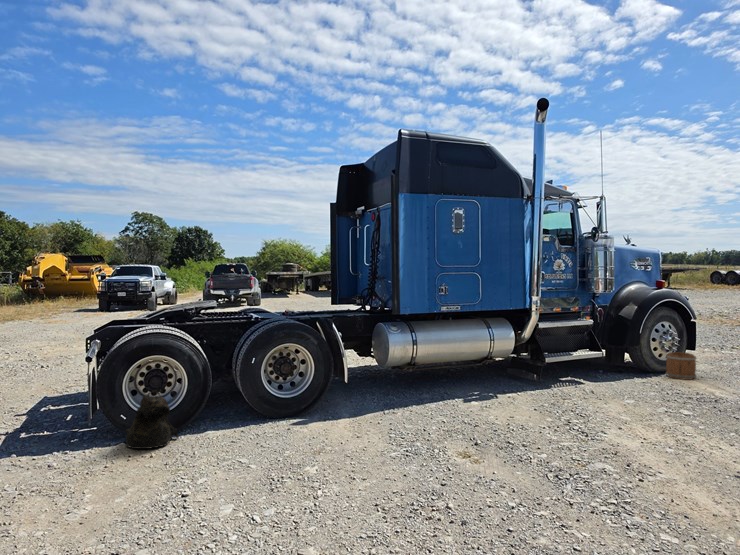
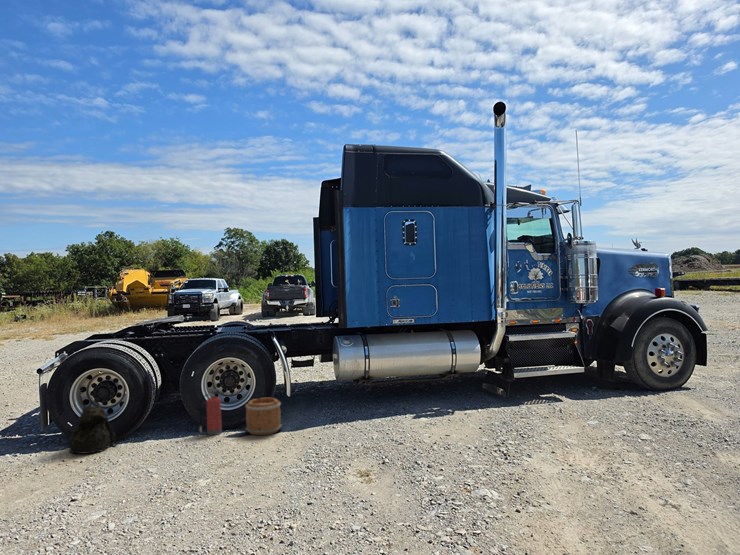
bucket: present [666,352,696,380] -> present [246,398,282,435]
fire extinguisher: none [261,375,285,425] -> present [200,388,222,435]

